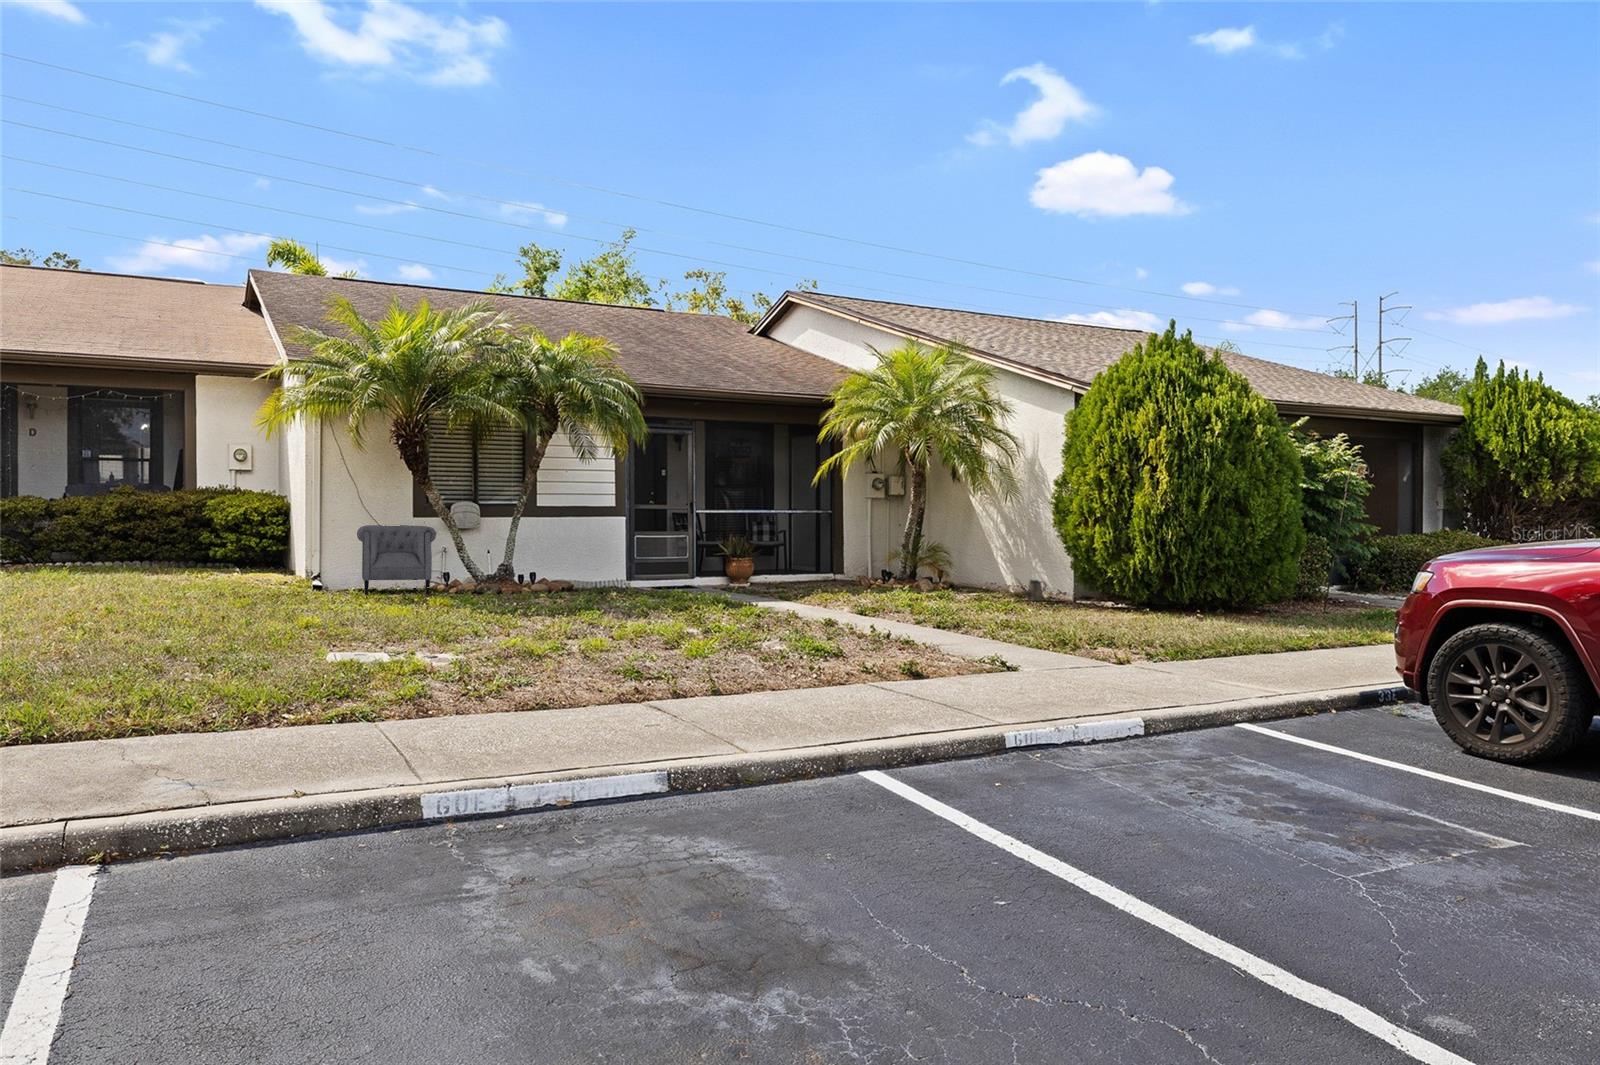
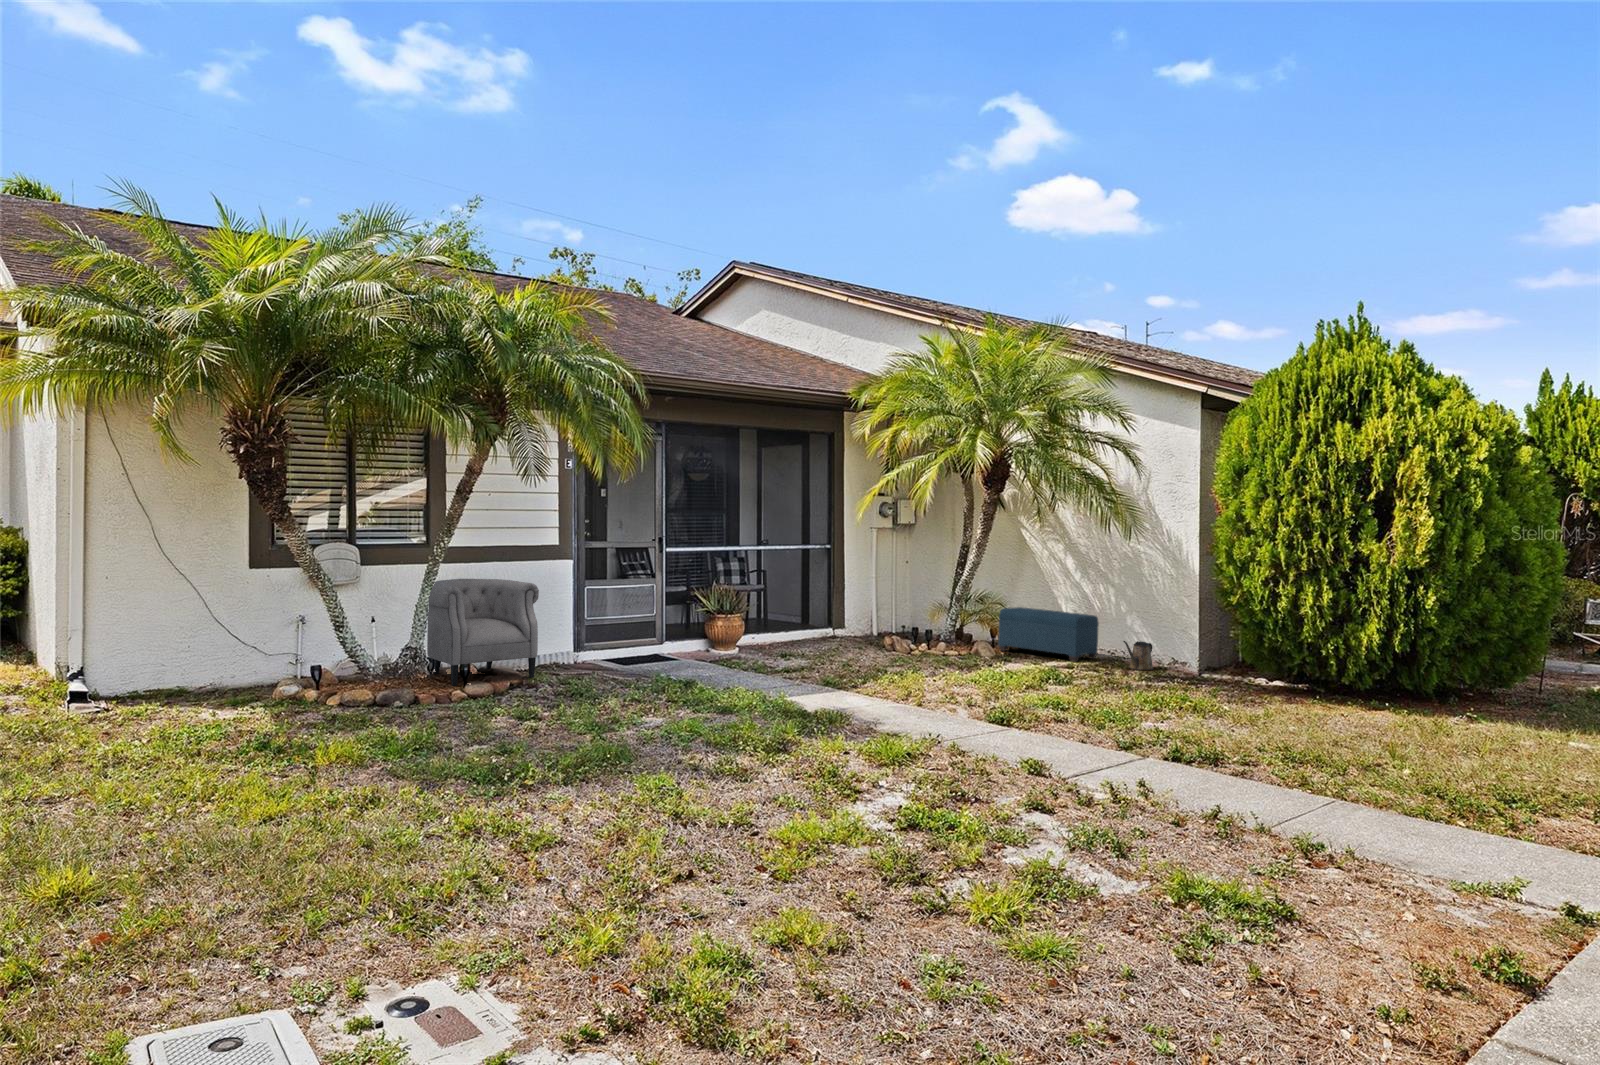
chair: present [357,525,436,595] -> present [427,579,539,686]
bench: none [946,558,1016,597] -> present [998,607,1099,662]

